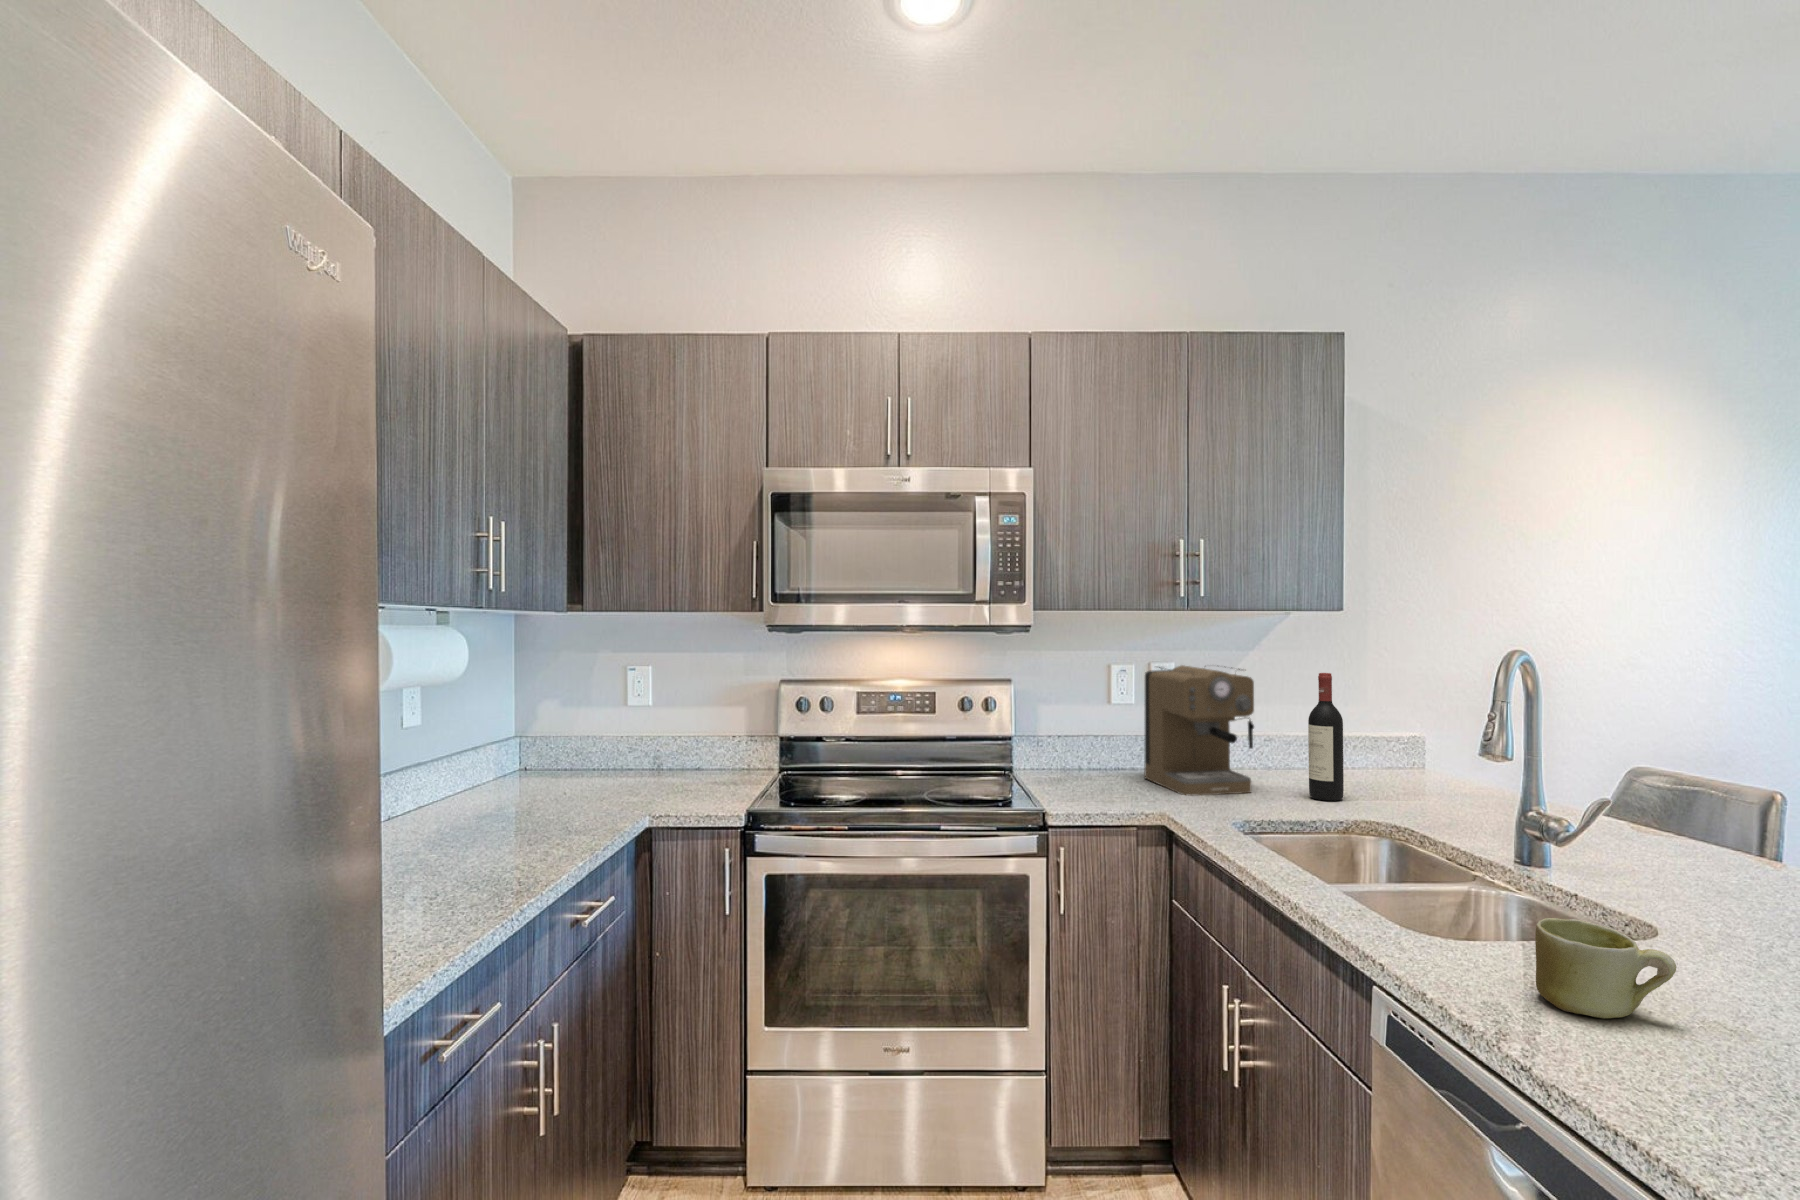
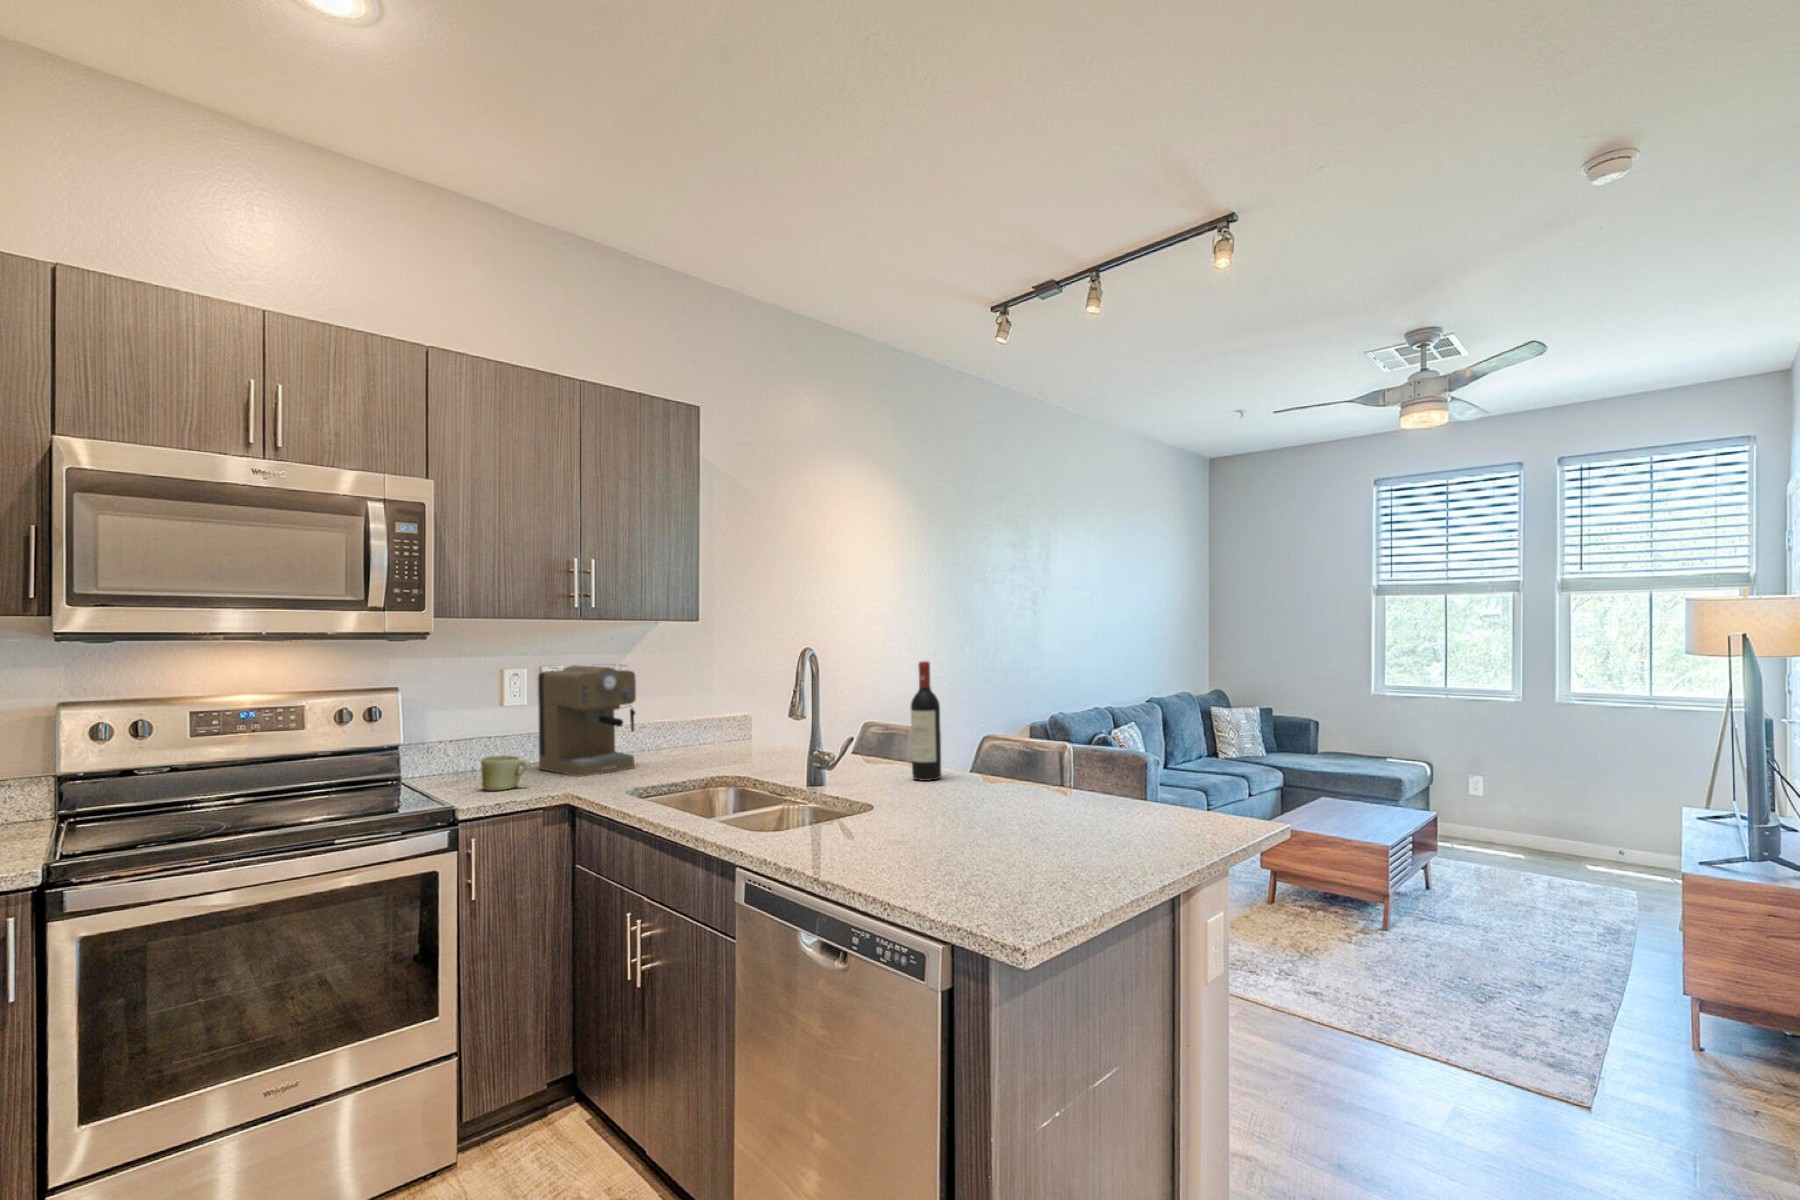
wine bottle: present [1308,673,1344,801] -> present [911,661,941,781]
mug: present [1535,918,1676,1019] -> present [481,755,530,791]

